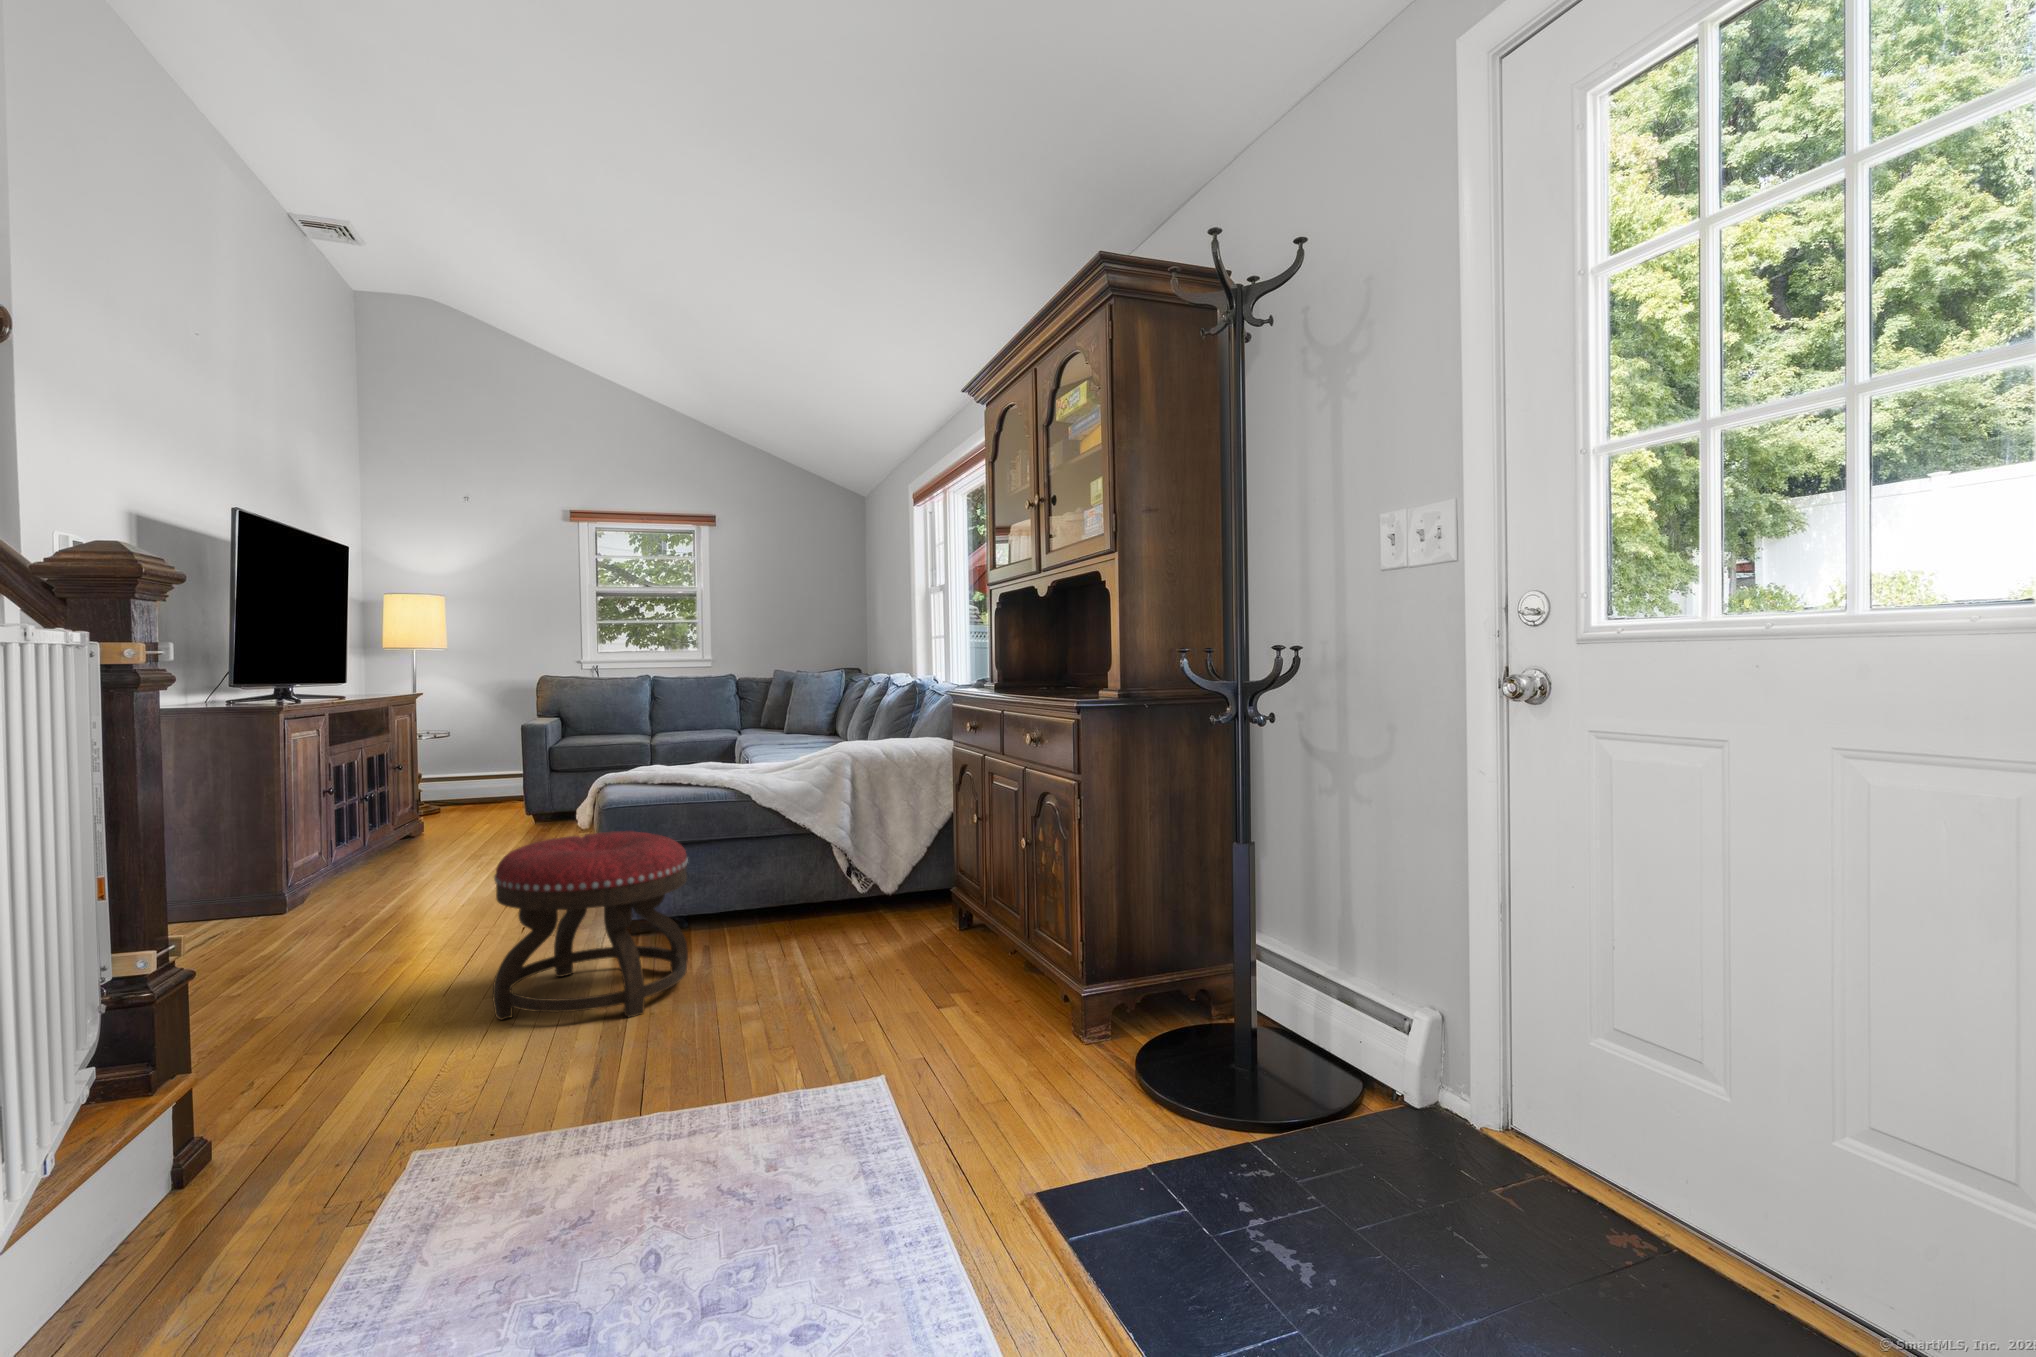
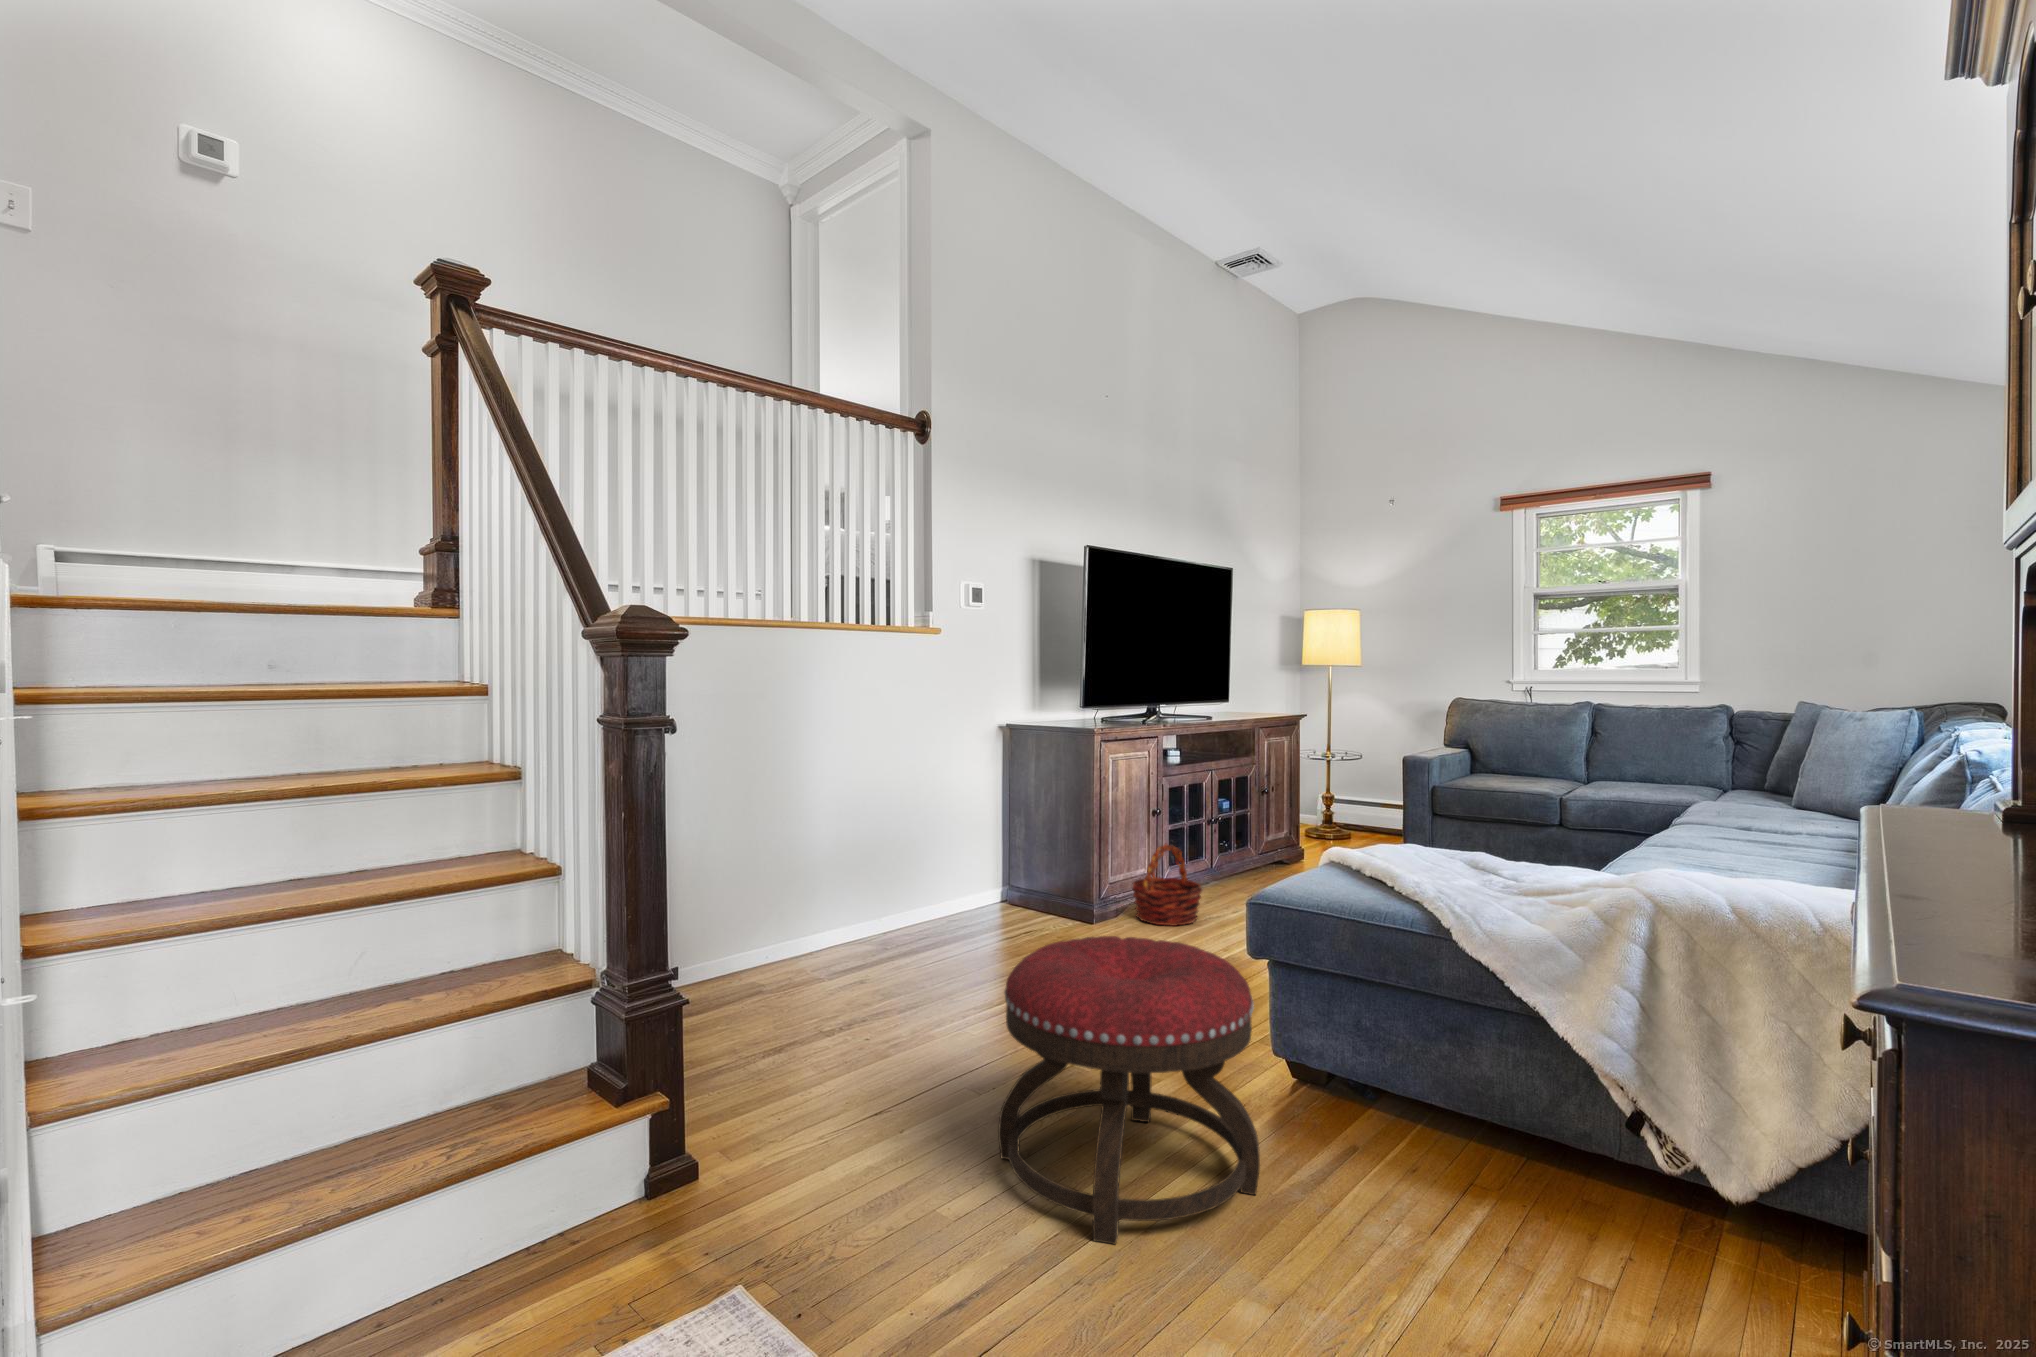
basket: none [316,817,402,897] -> present [1132,844,1202,926]

